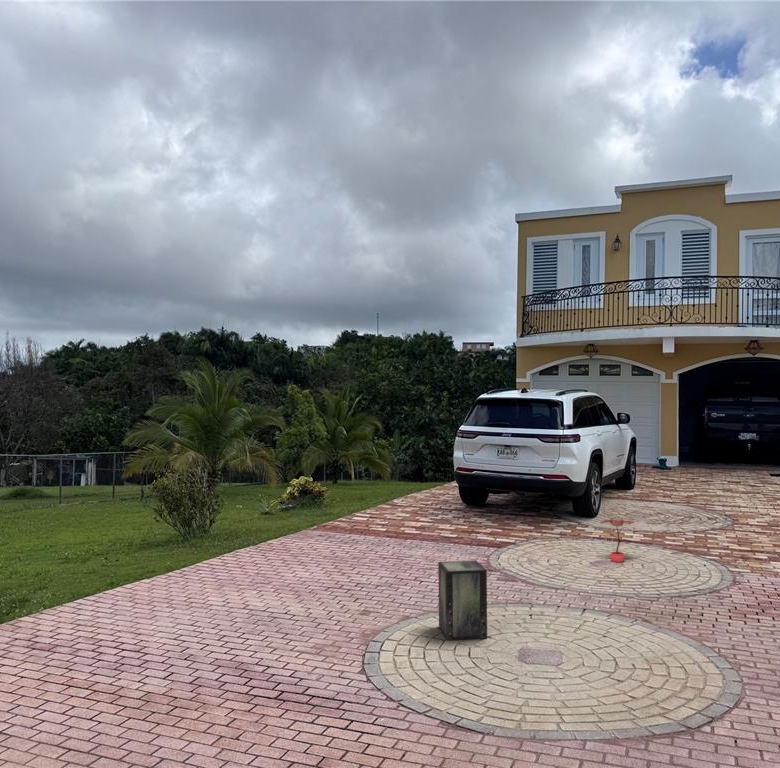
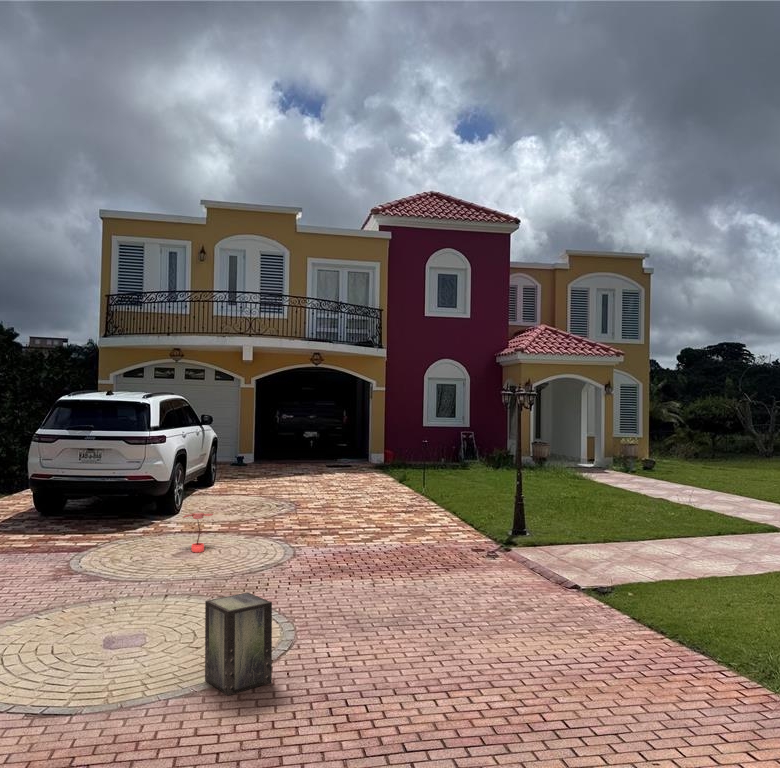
storage box: present [438,561,487,640] -> present [205,592,272,695]

